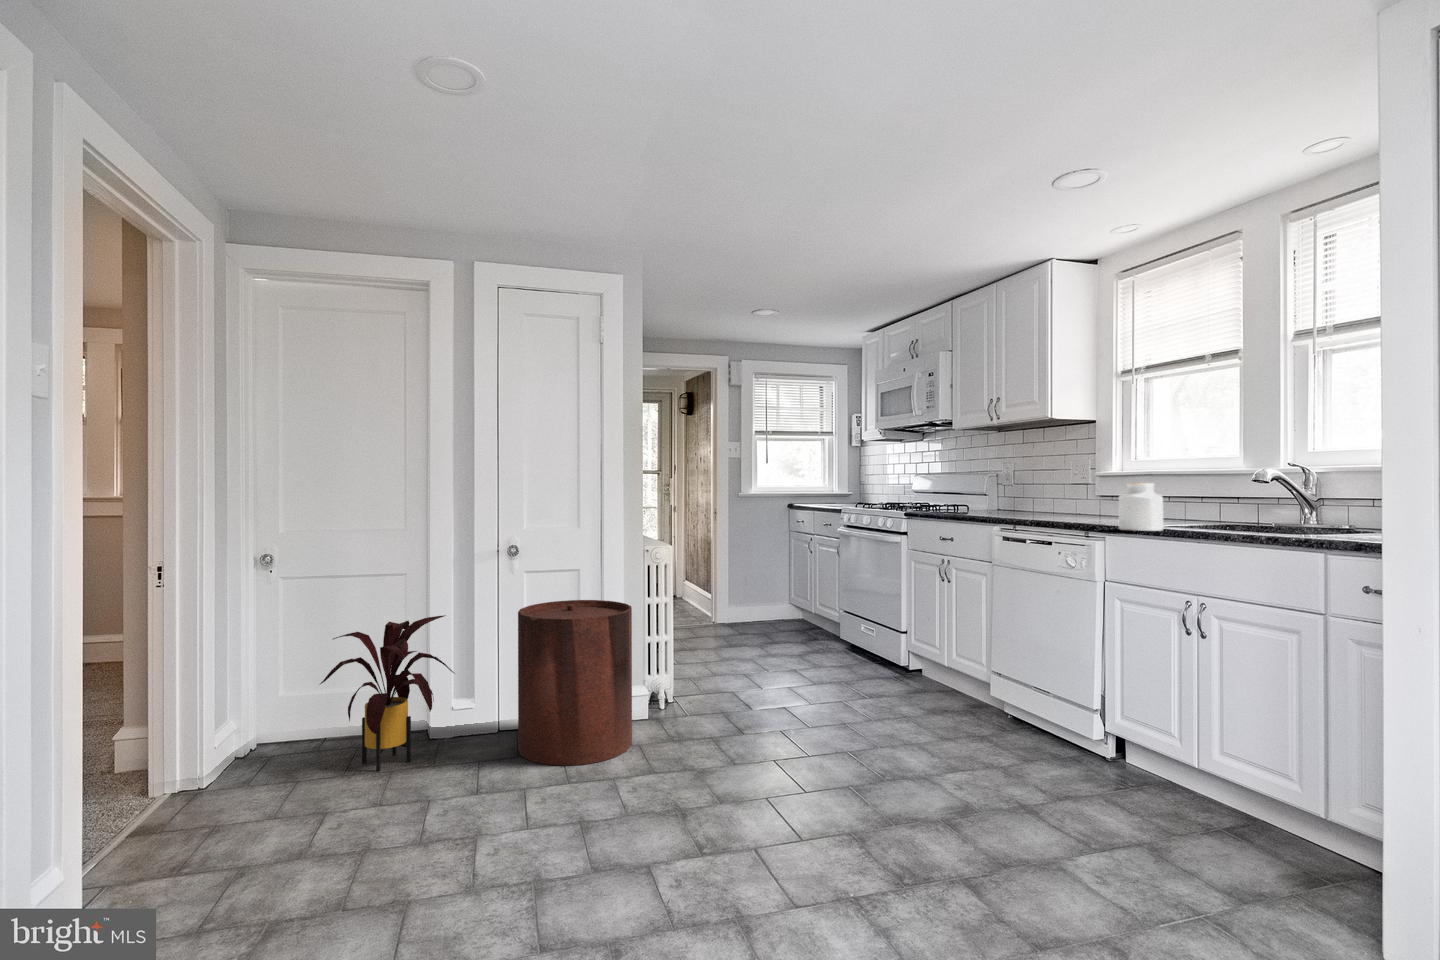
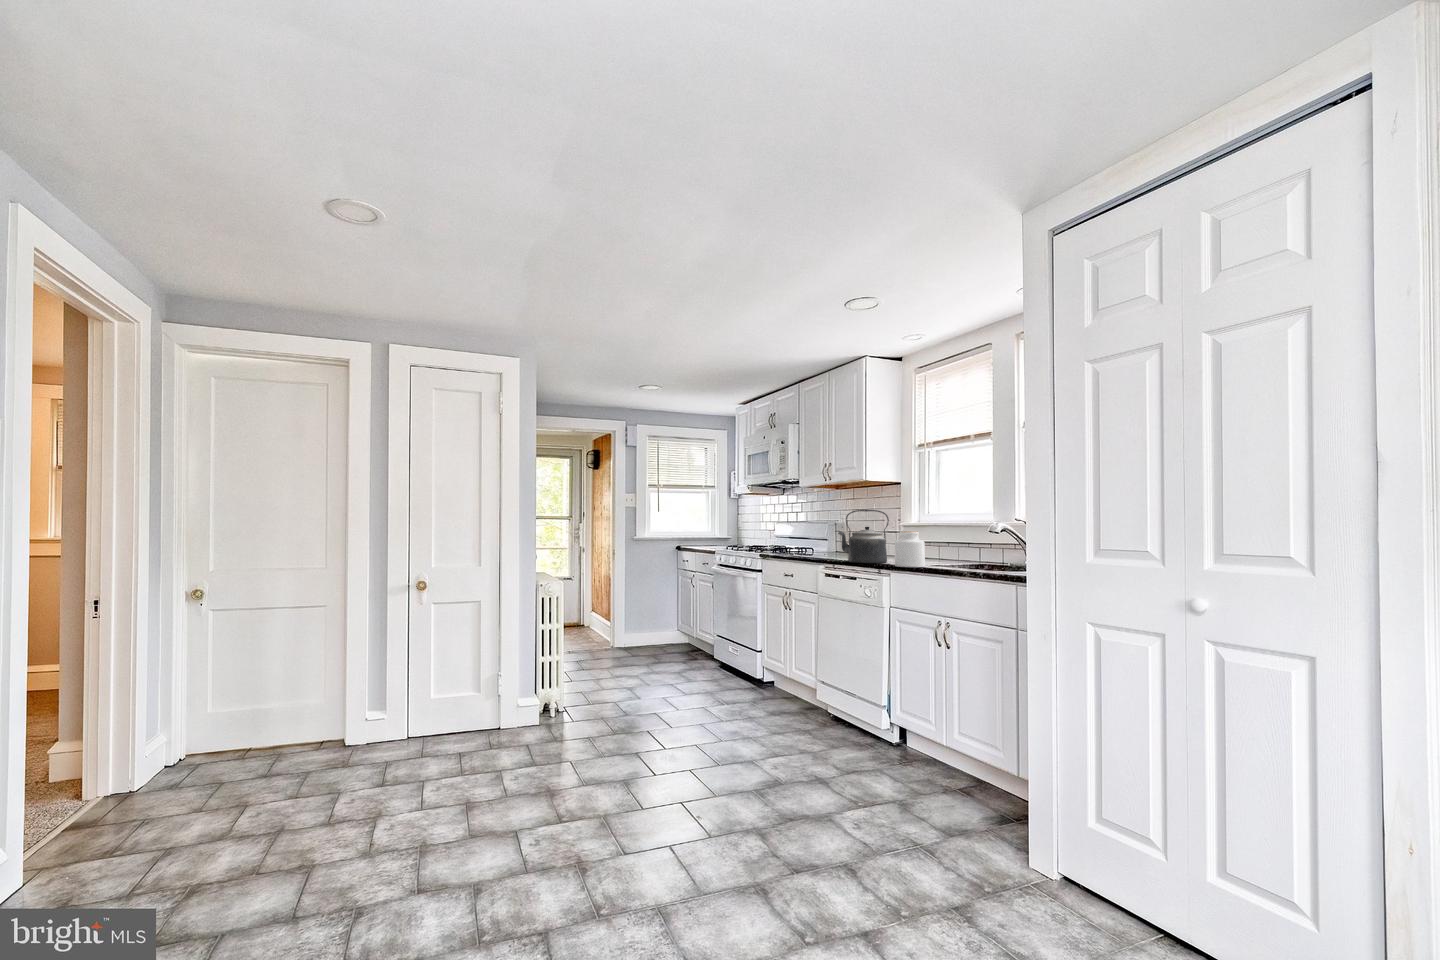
kettle: none [1029,455,1100,525] -> present [838,510,889,563]
trash can: present [518,600,632,766] -> none [422,625,524,762]
house plant: present [320,615,455,771] -> none [245,639,370,772]

